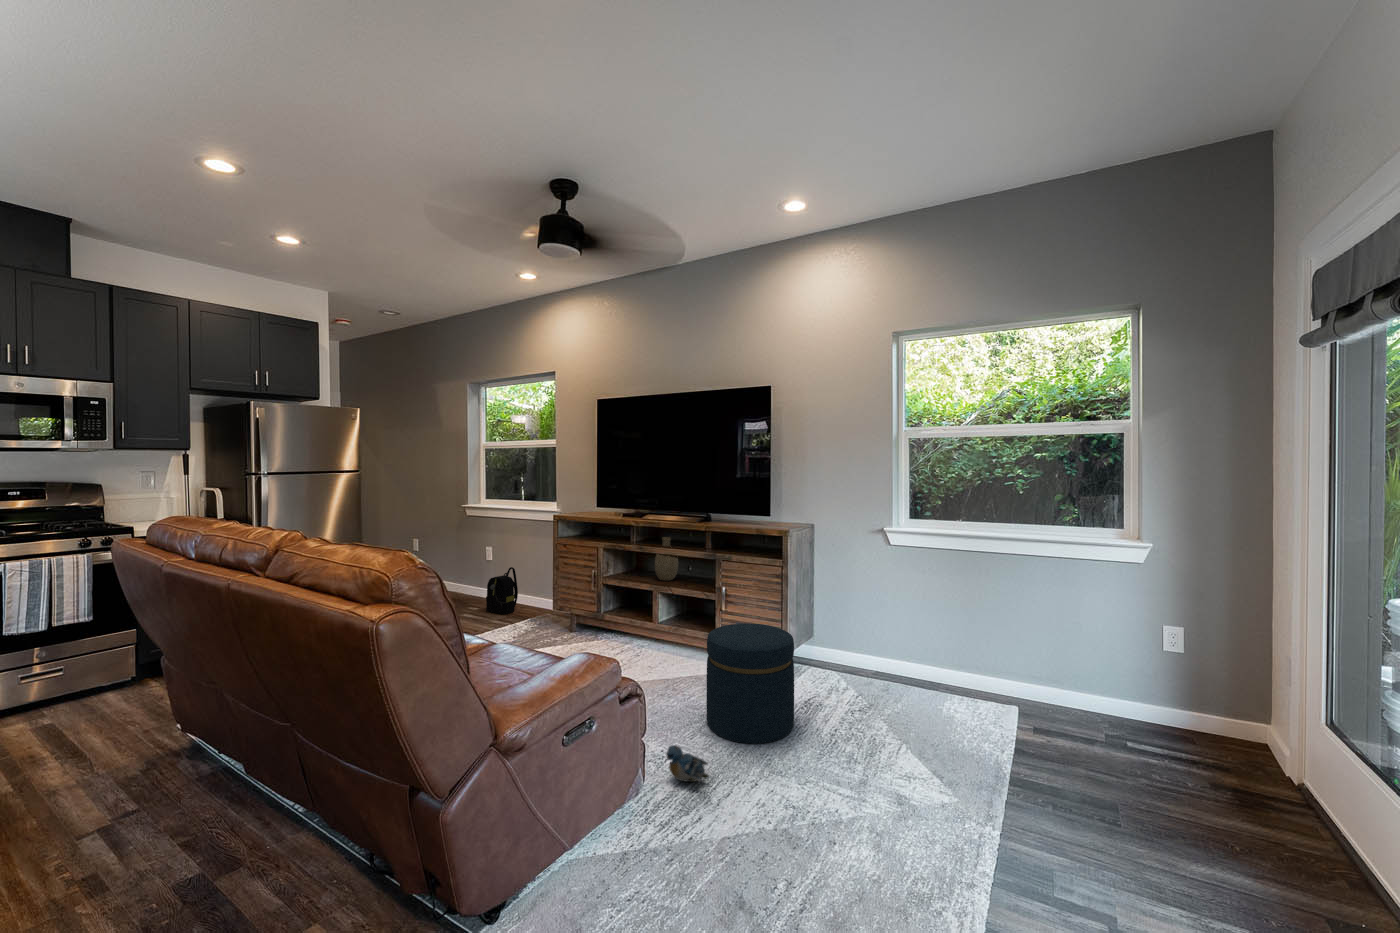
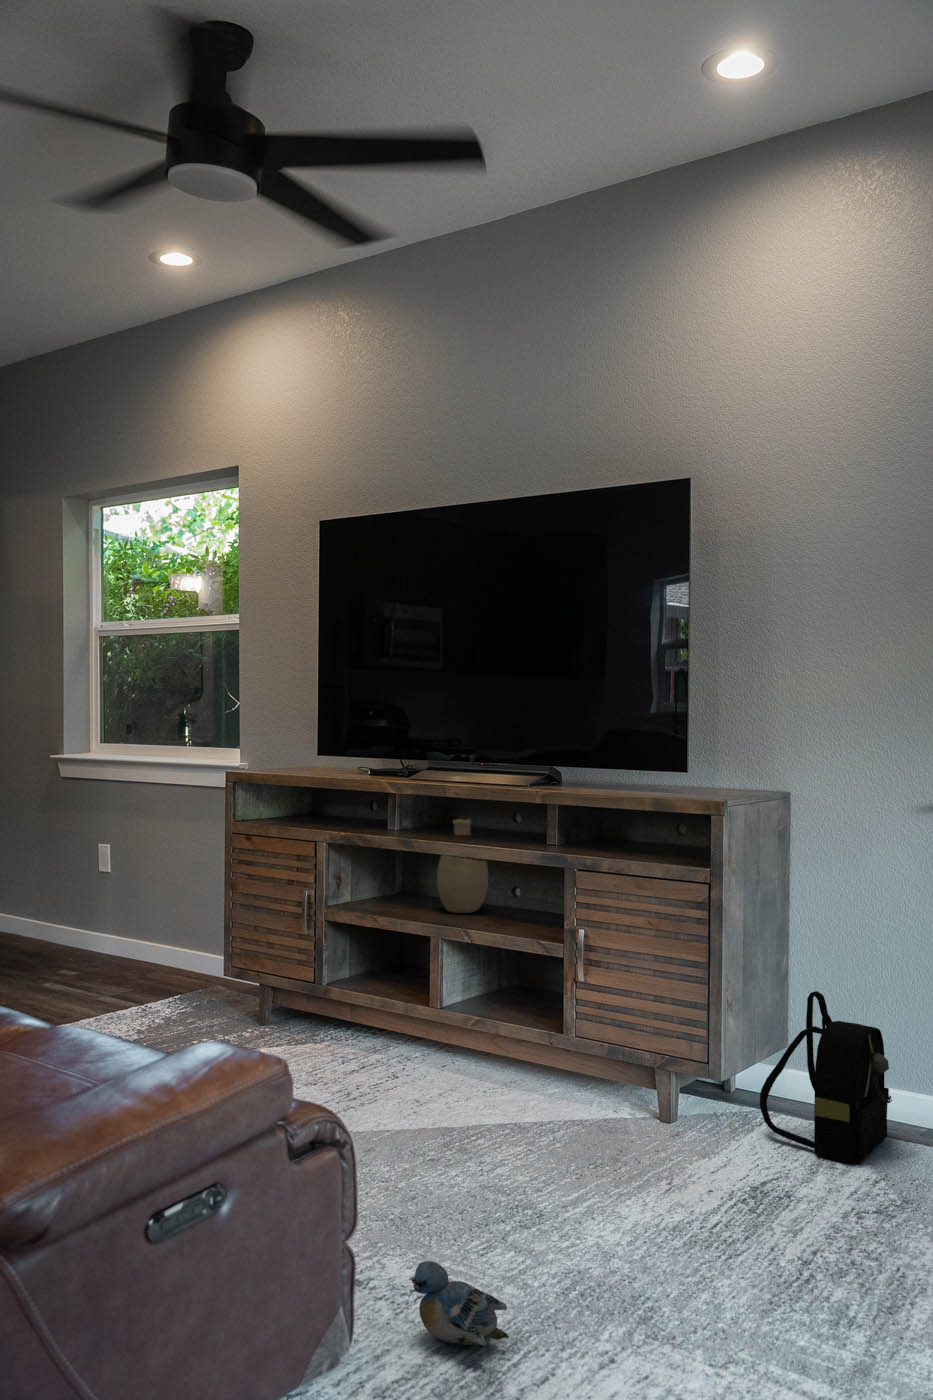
backpack: present [486,567,518,614] -> present [760,991,892,1163]
ottoman: present [706,623,794,744] -> none [522,1005,718,1271]

